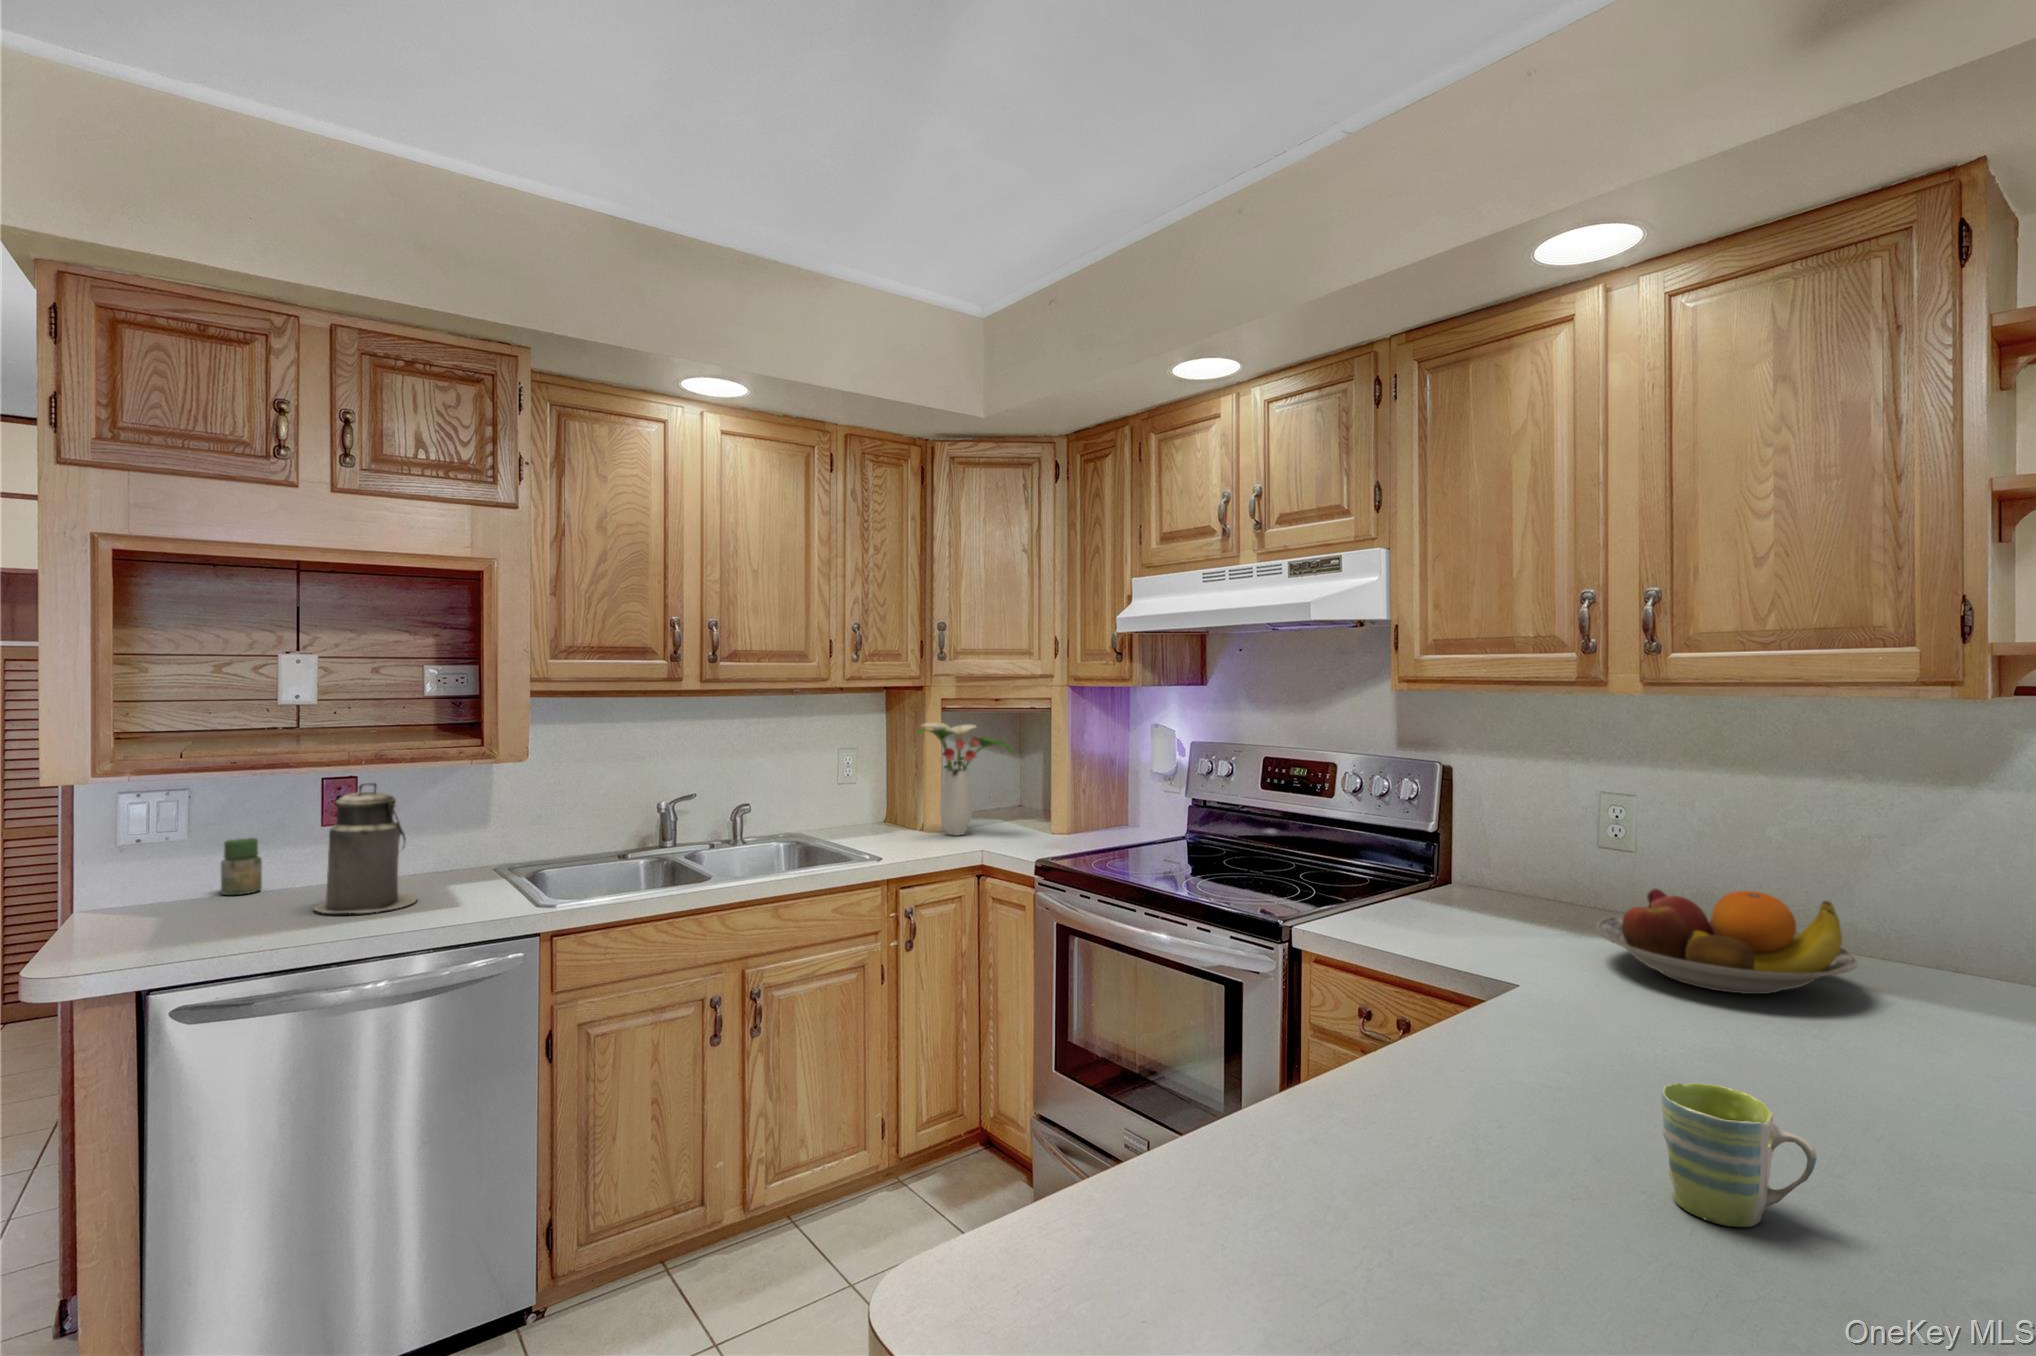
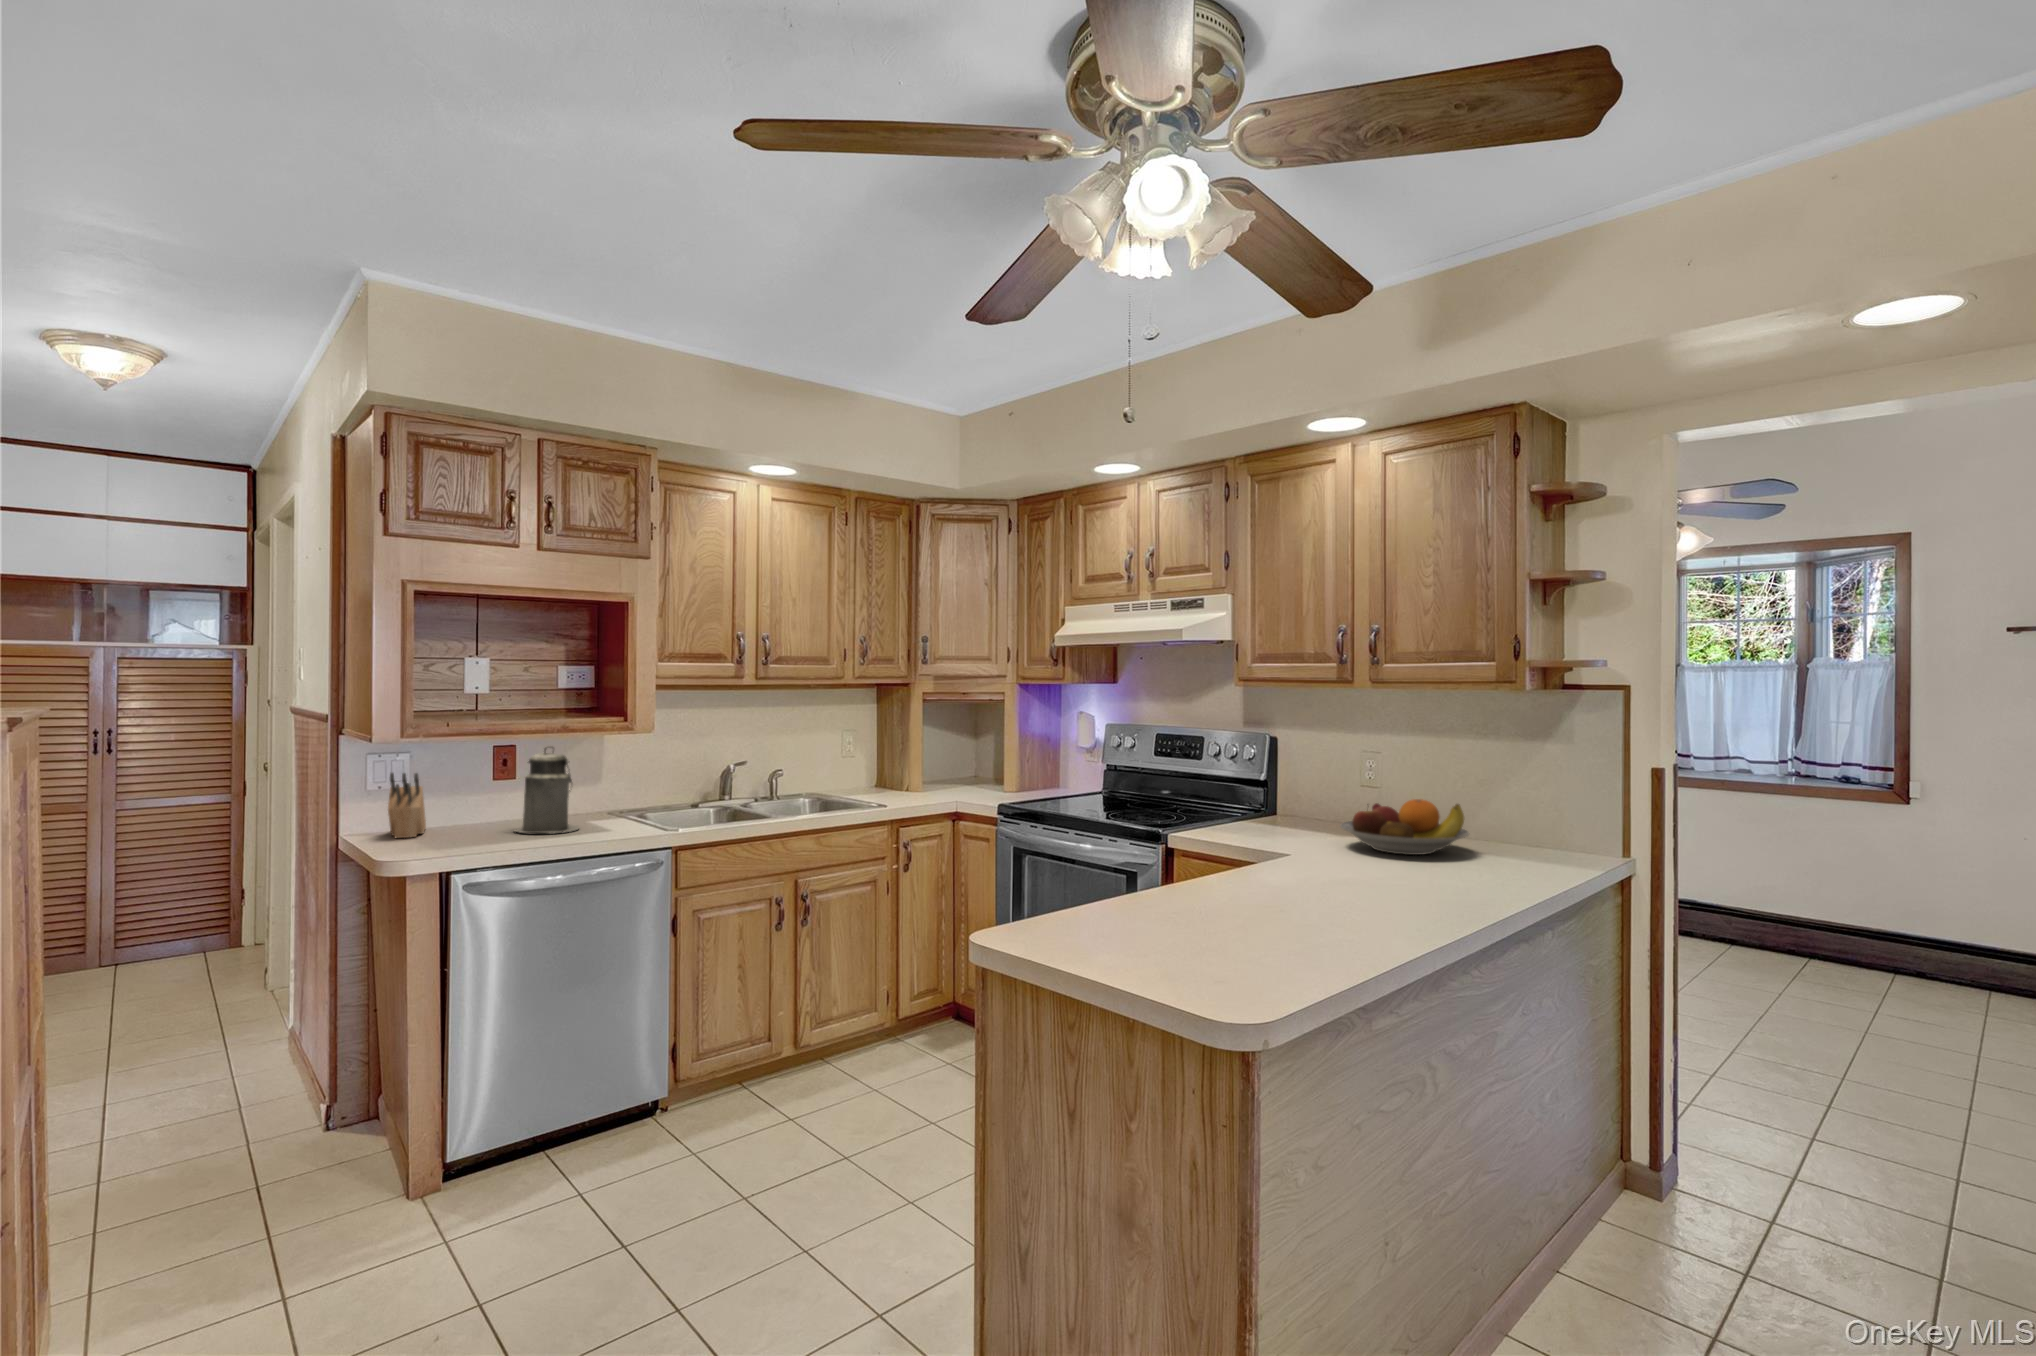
flower arrangement: present [917,722,1014,835] -> none [908,711,979,794]
knife block: none [103,827,199,924] -> present [388,773,426,838]
jar: present [221,838,262,895] -> none [434,787,460,826]
mug: present [1661,1083,1817,1227] -> none [1315,859,1373,914]

